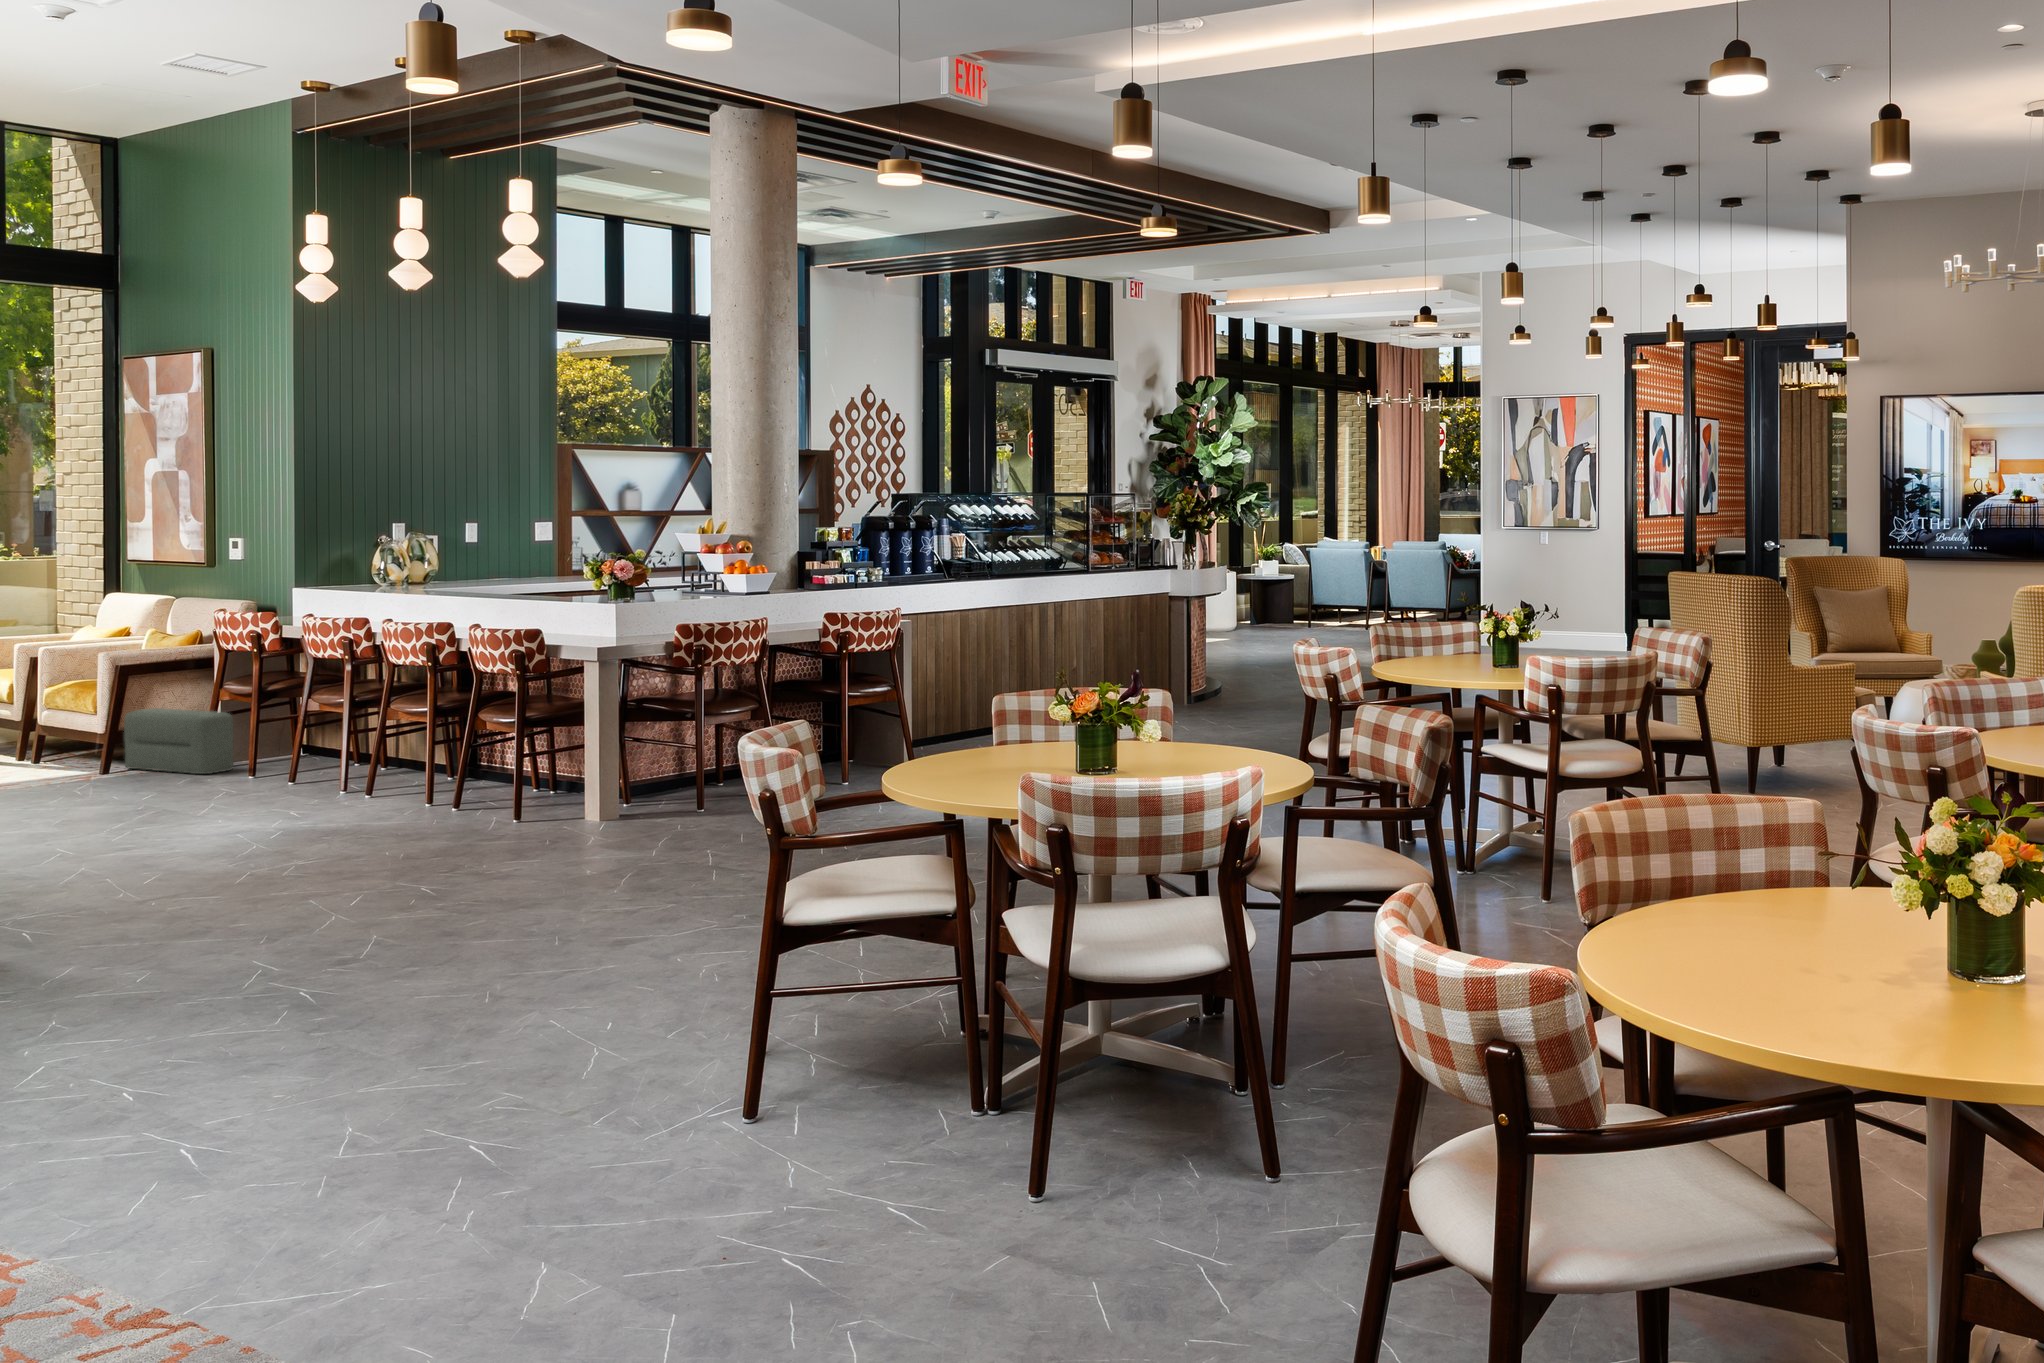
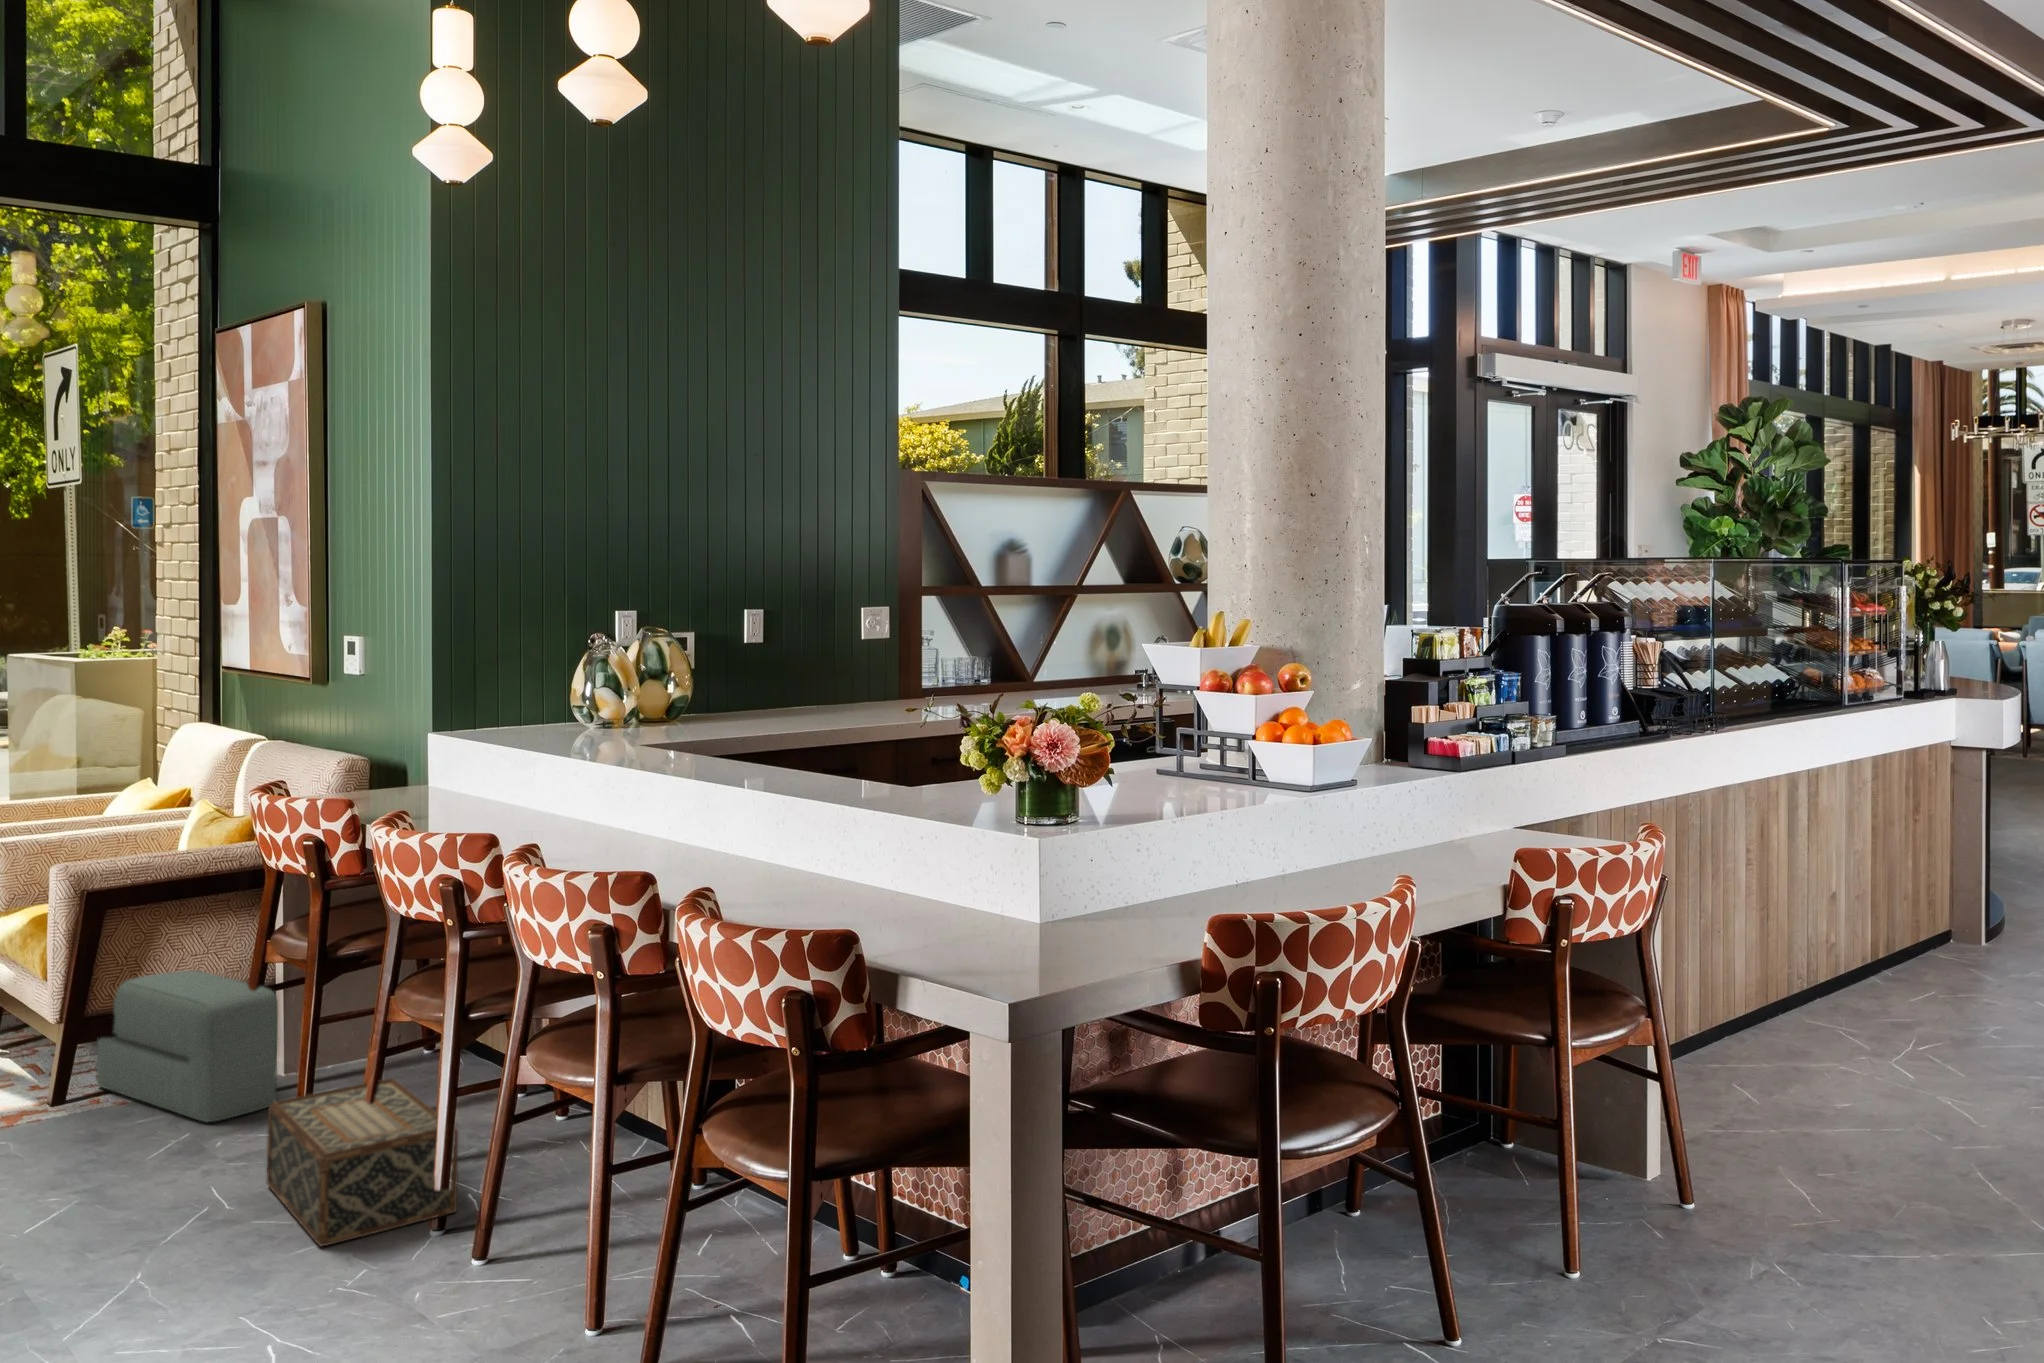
woven basket: none [257,742,357,794] -> present [267,1078,458,1246]

